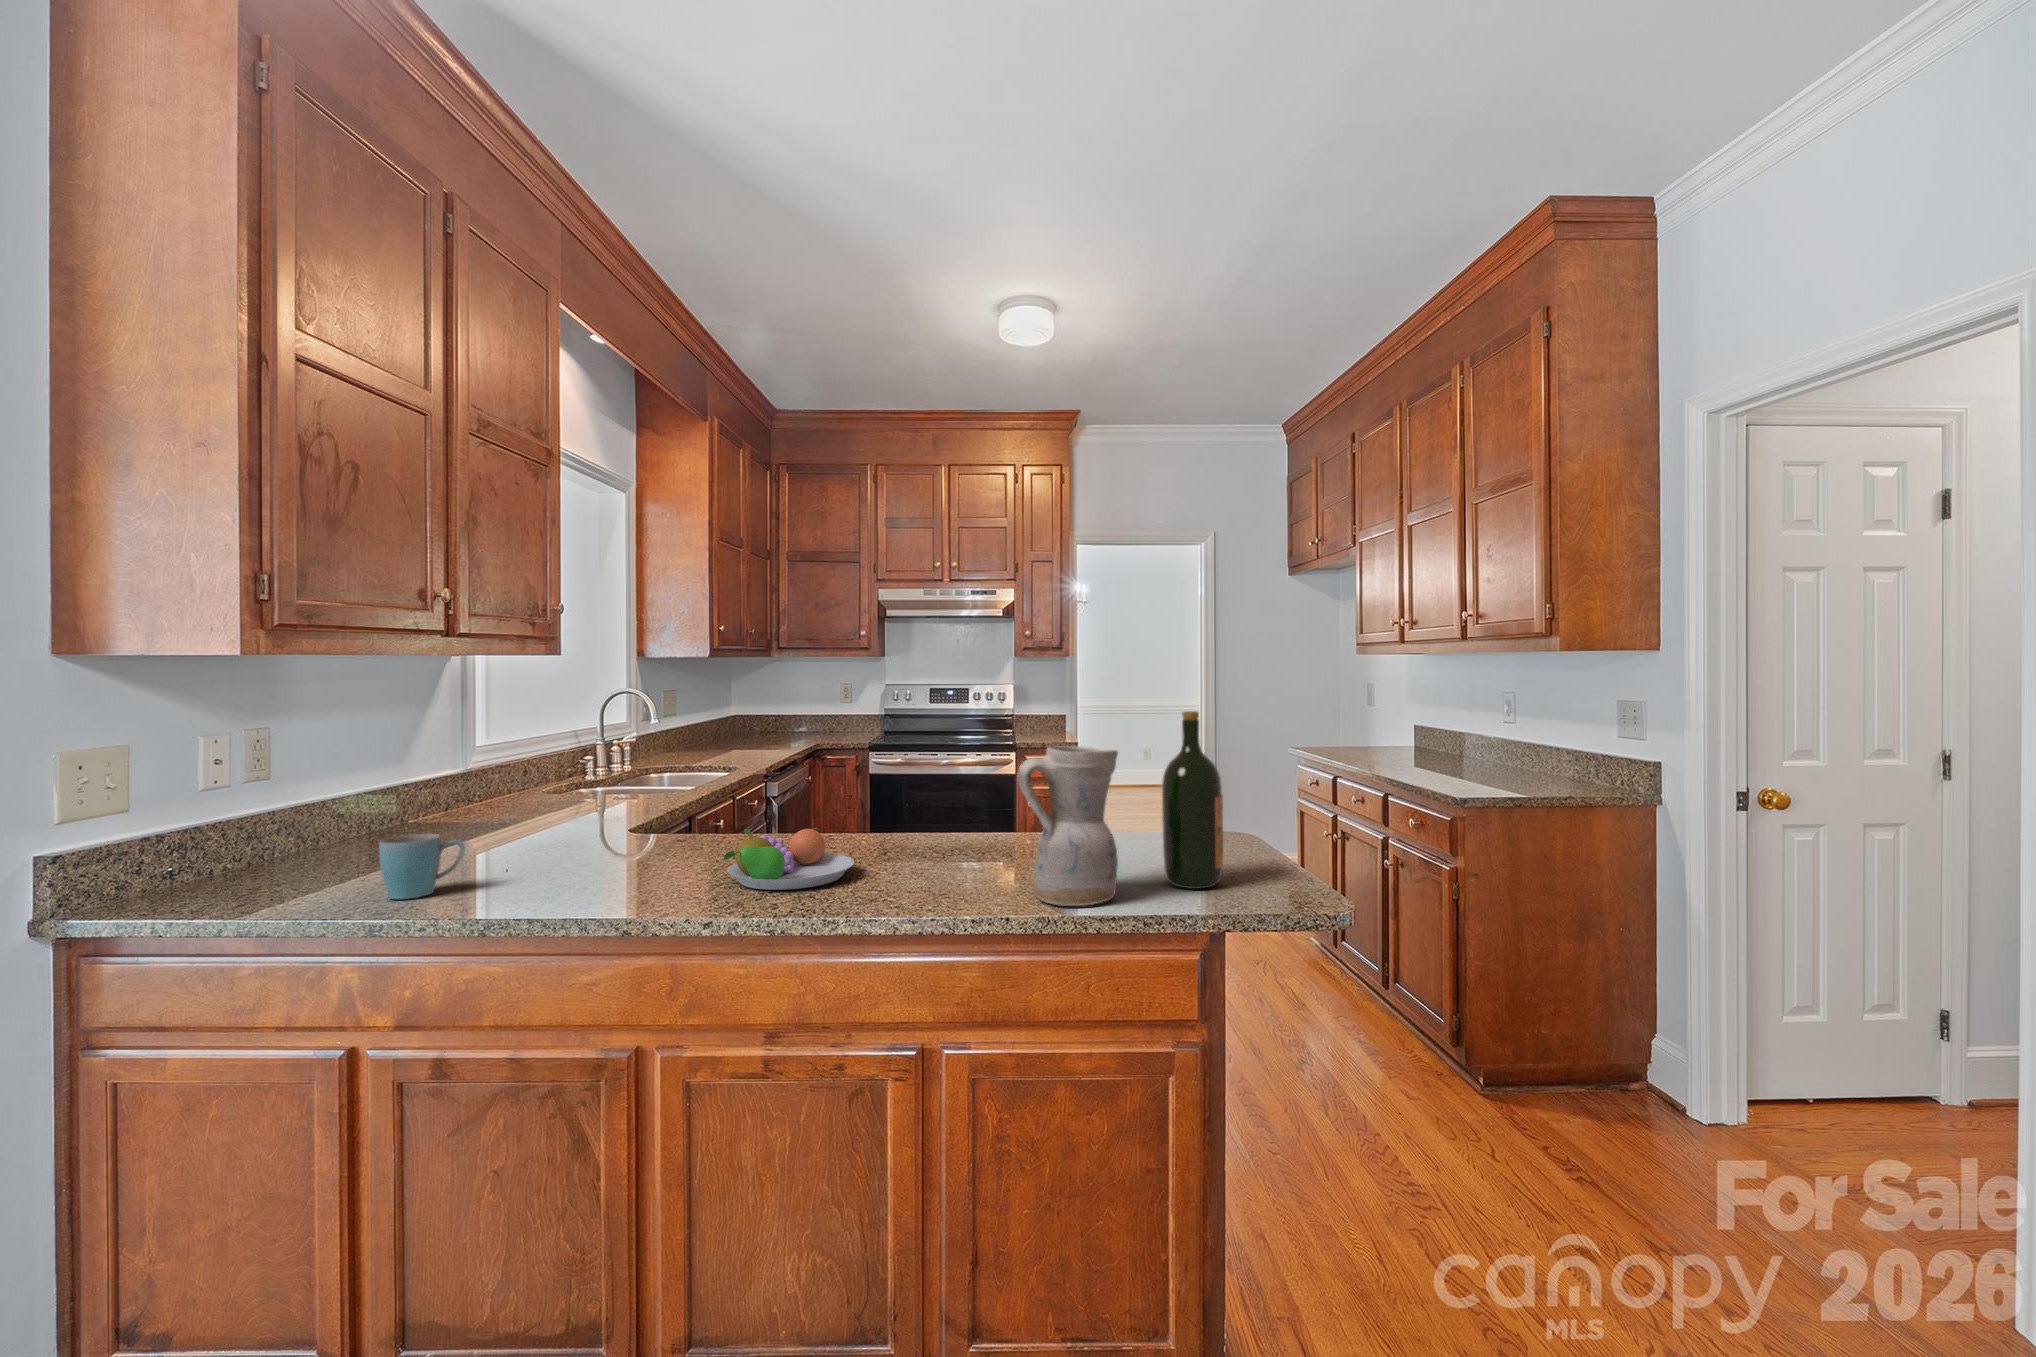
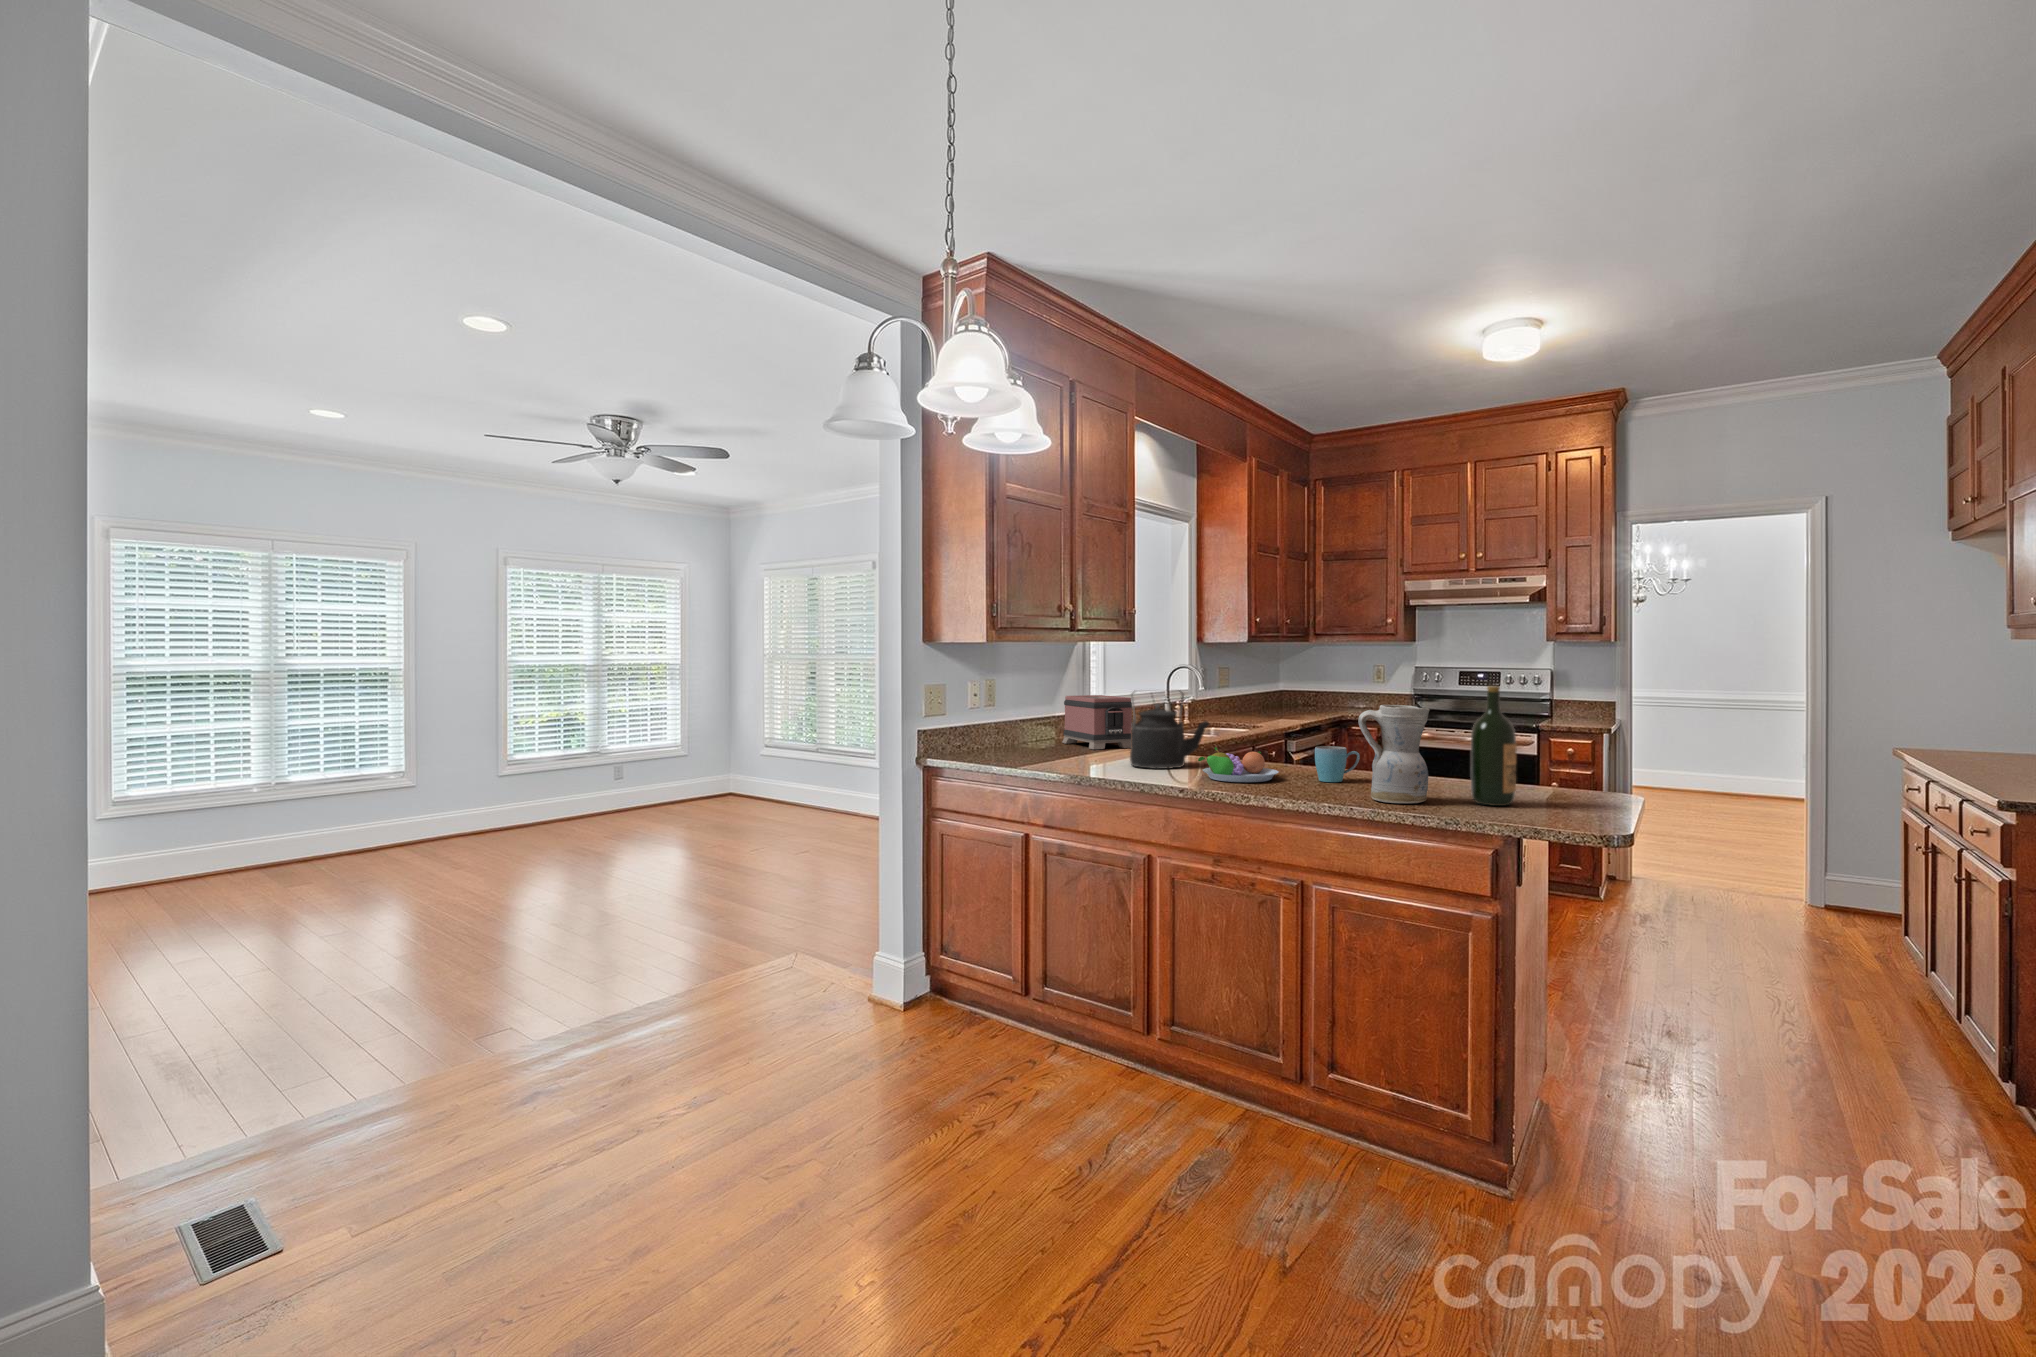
kettle: none [577,732,717,874] -> present [1130,691,1209,769]
toaster: none [428,741,569,836] -> present [1062,695,1132,749]
mug: present [379,834,465,899] -> present [1315,746,1360,782]

